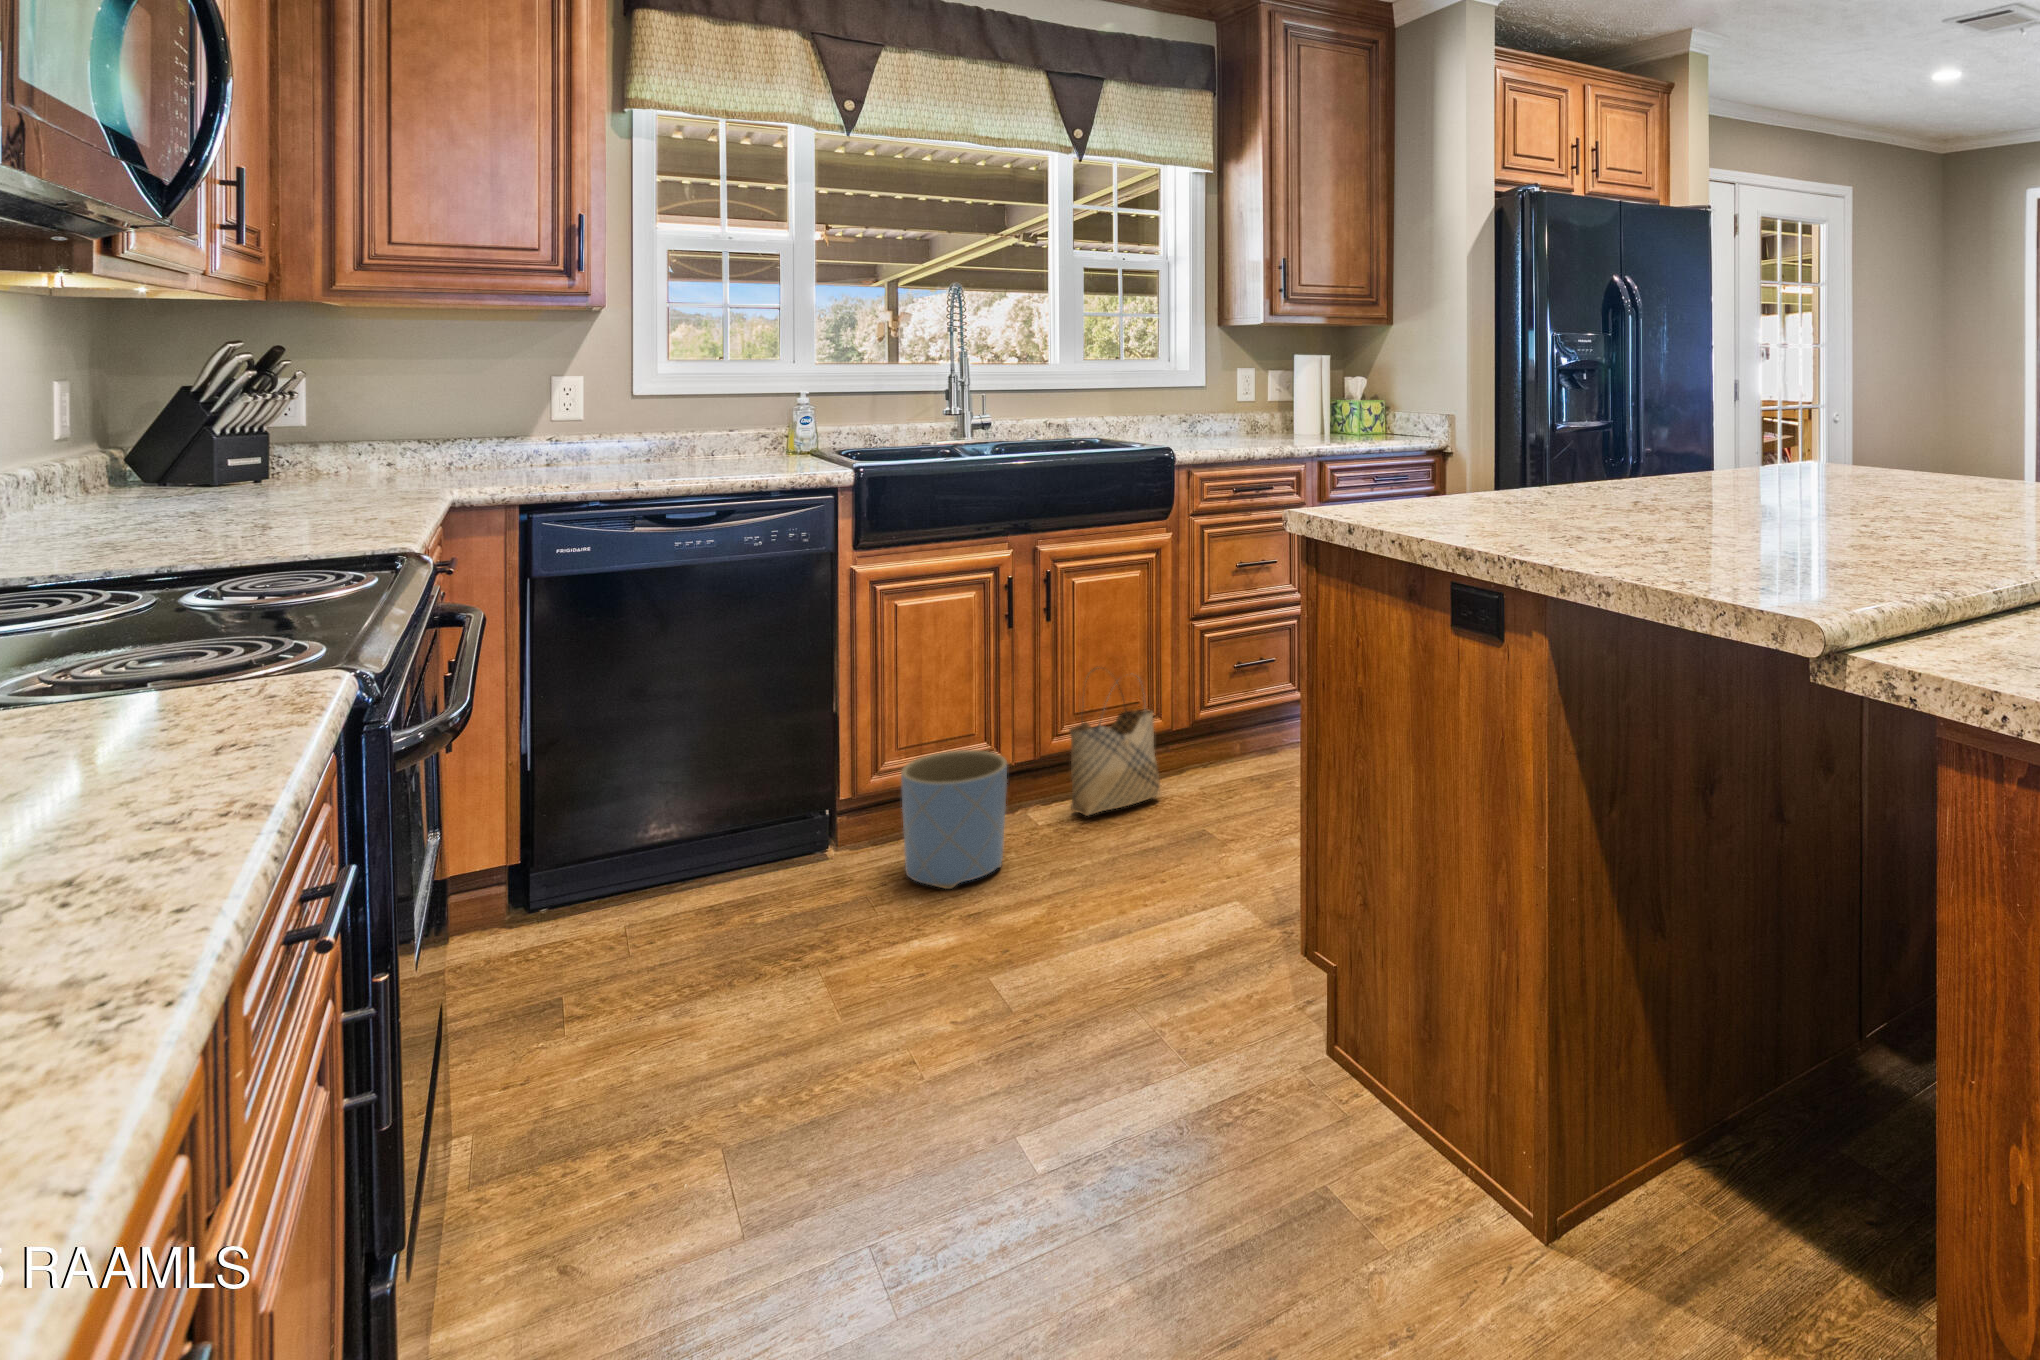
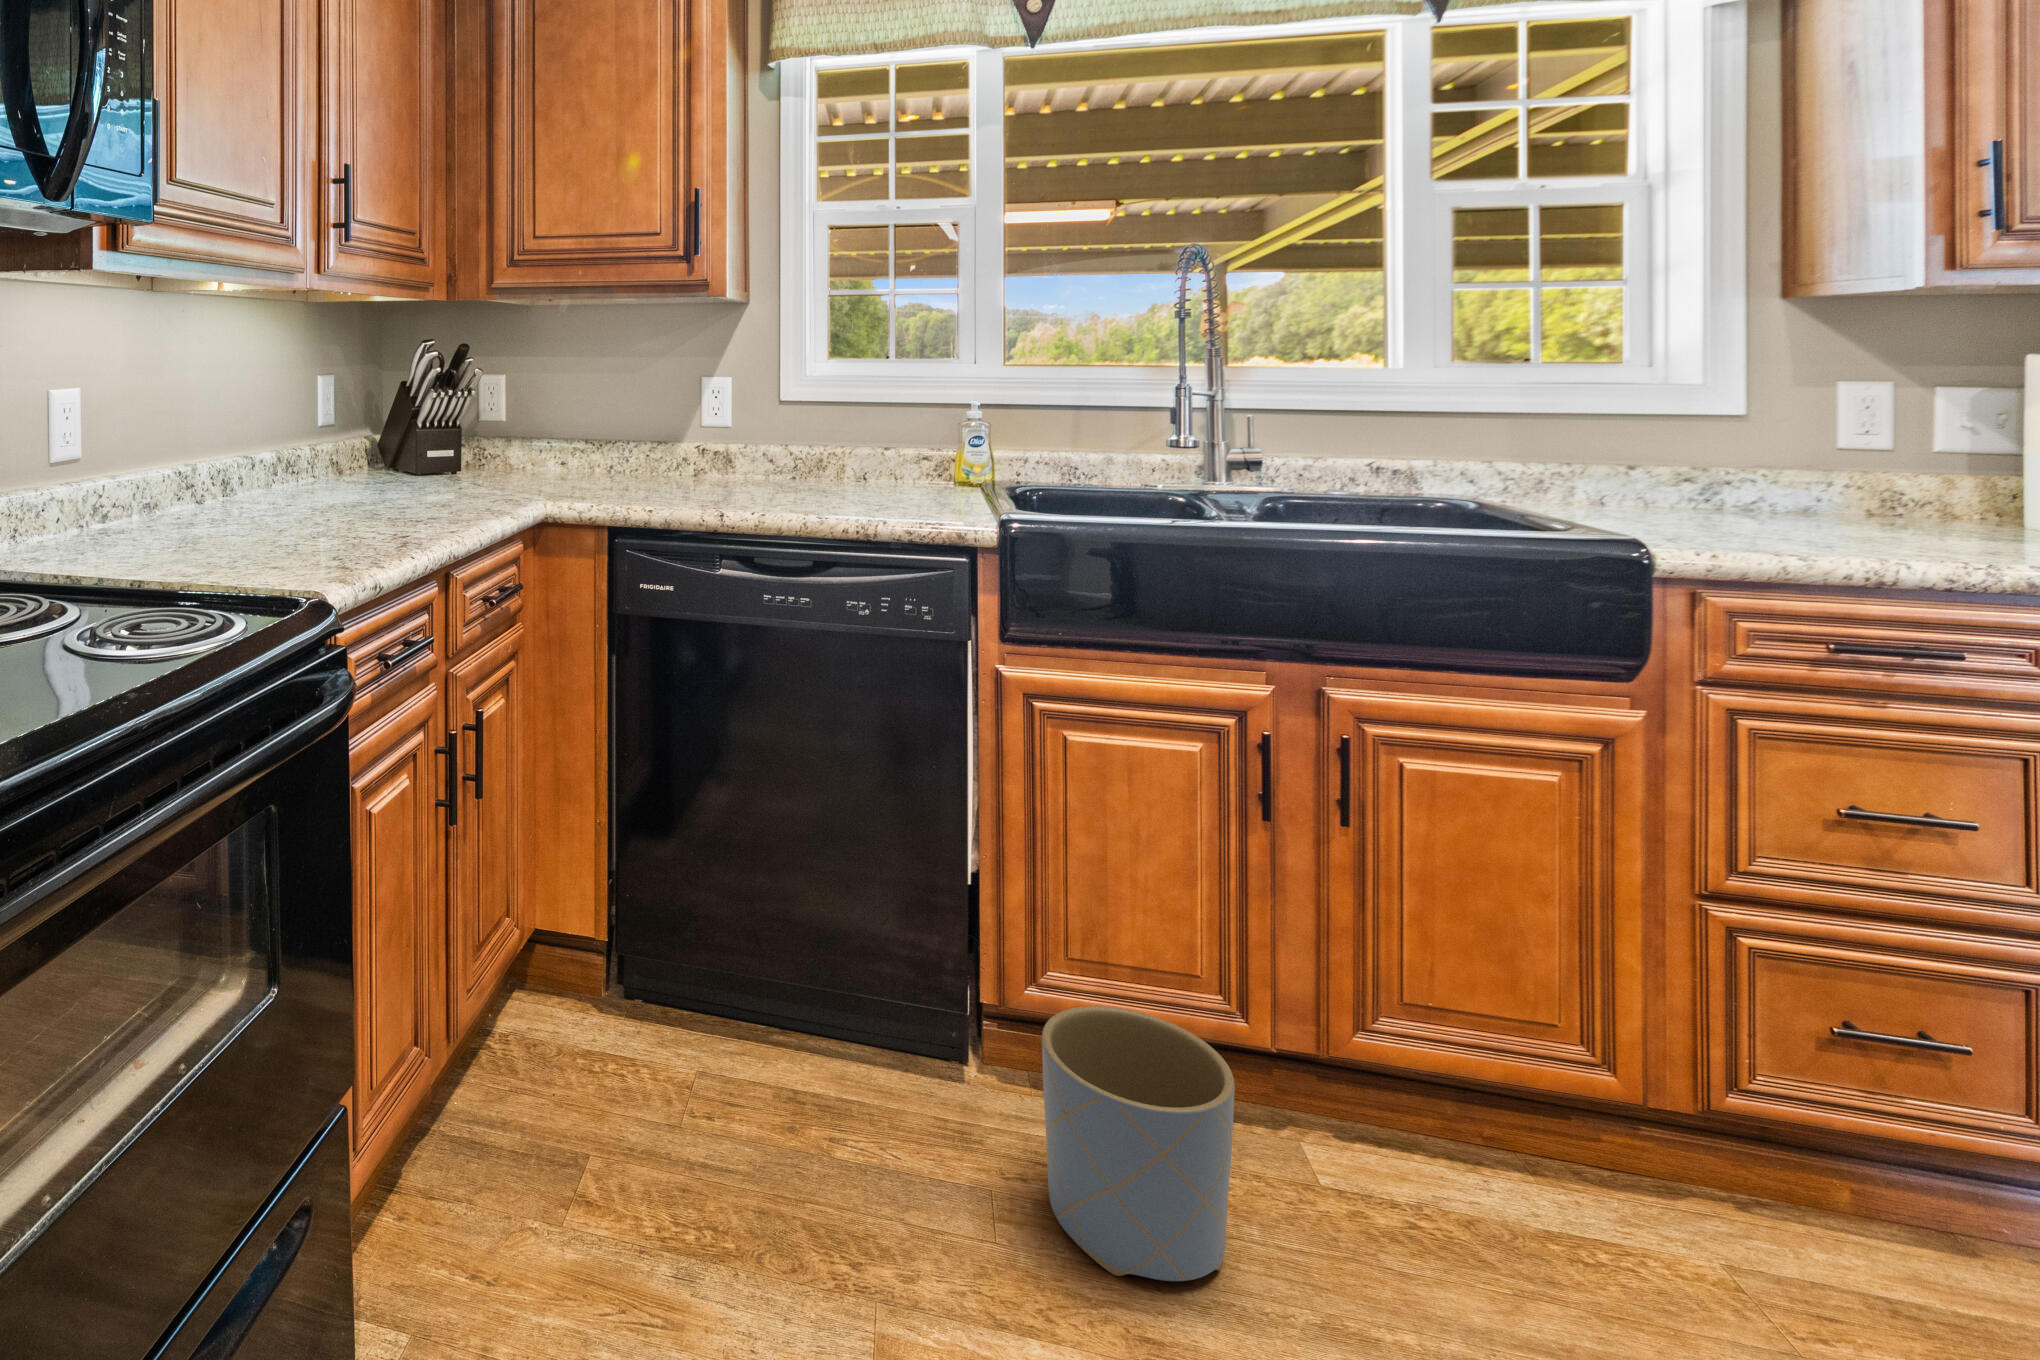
woven basket: present [1070,668,1160,816] -> none [1383,934,1606,1244]

